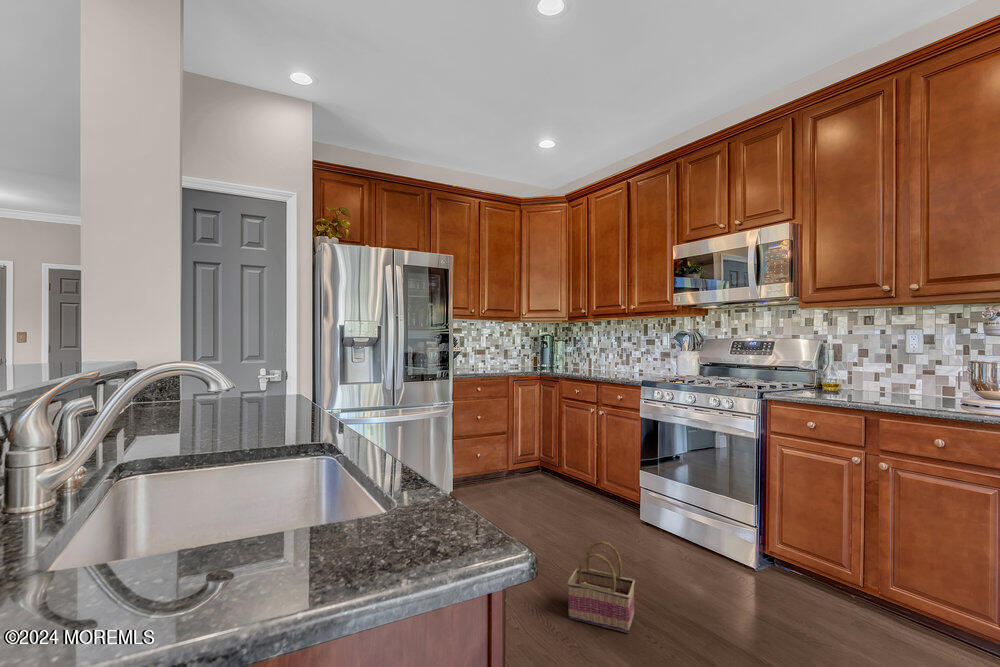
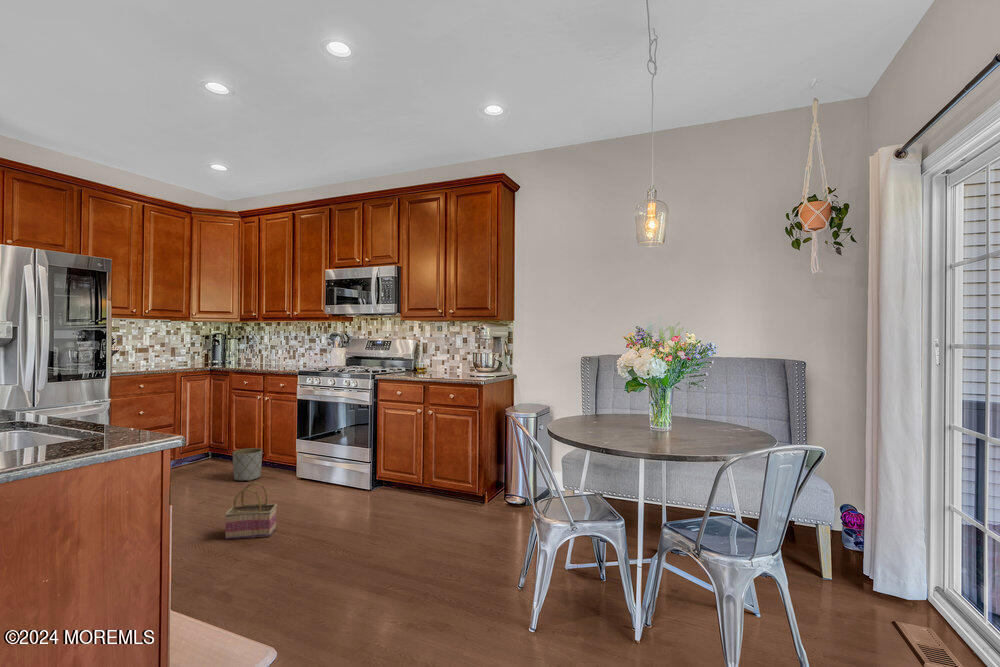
planter: none [566,470,598,513] -> present [233,448,262,481]

